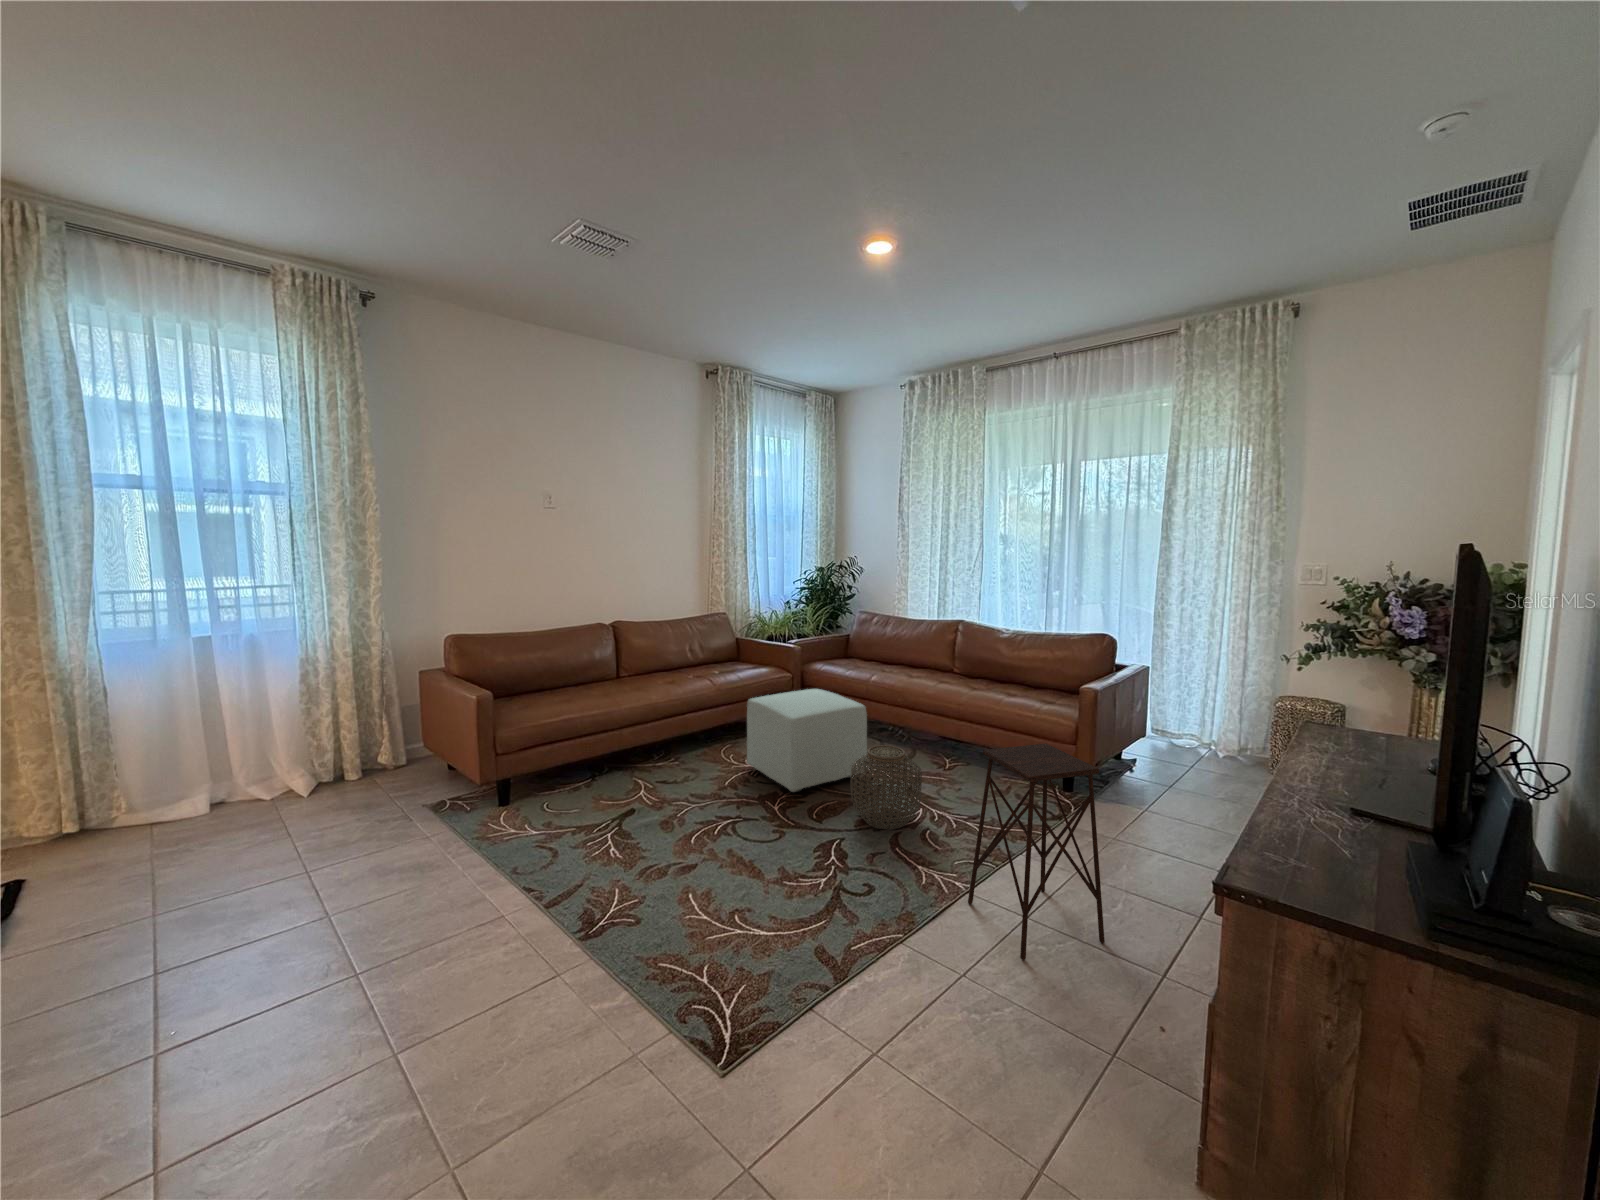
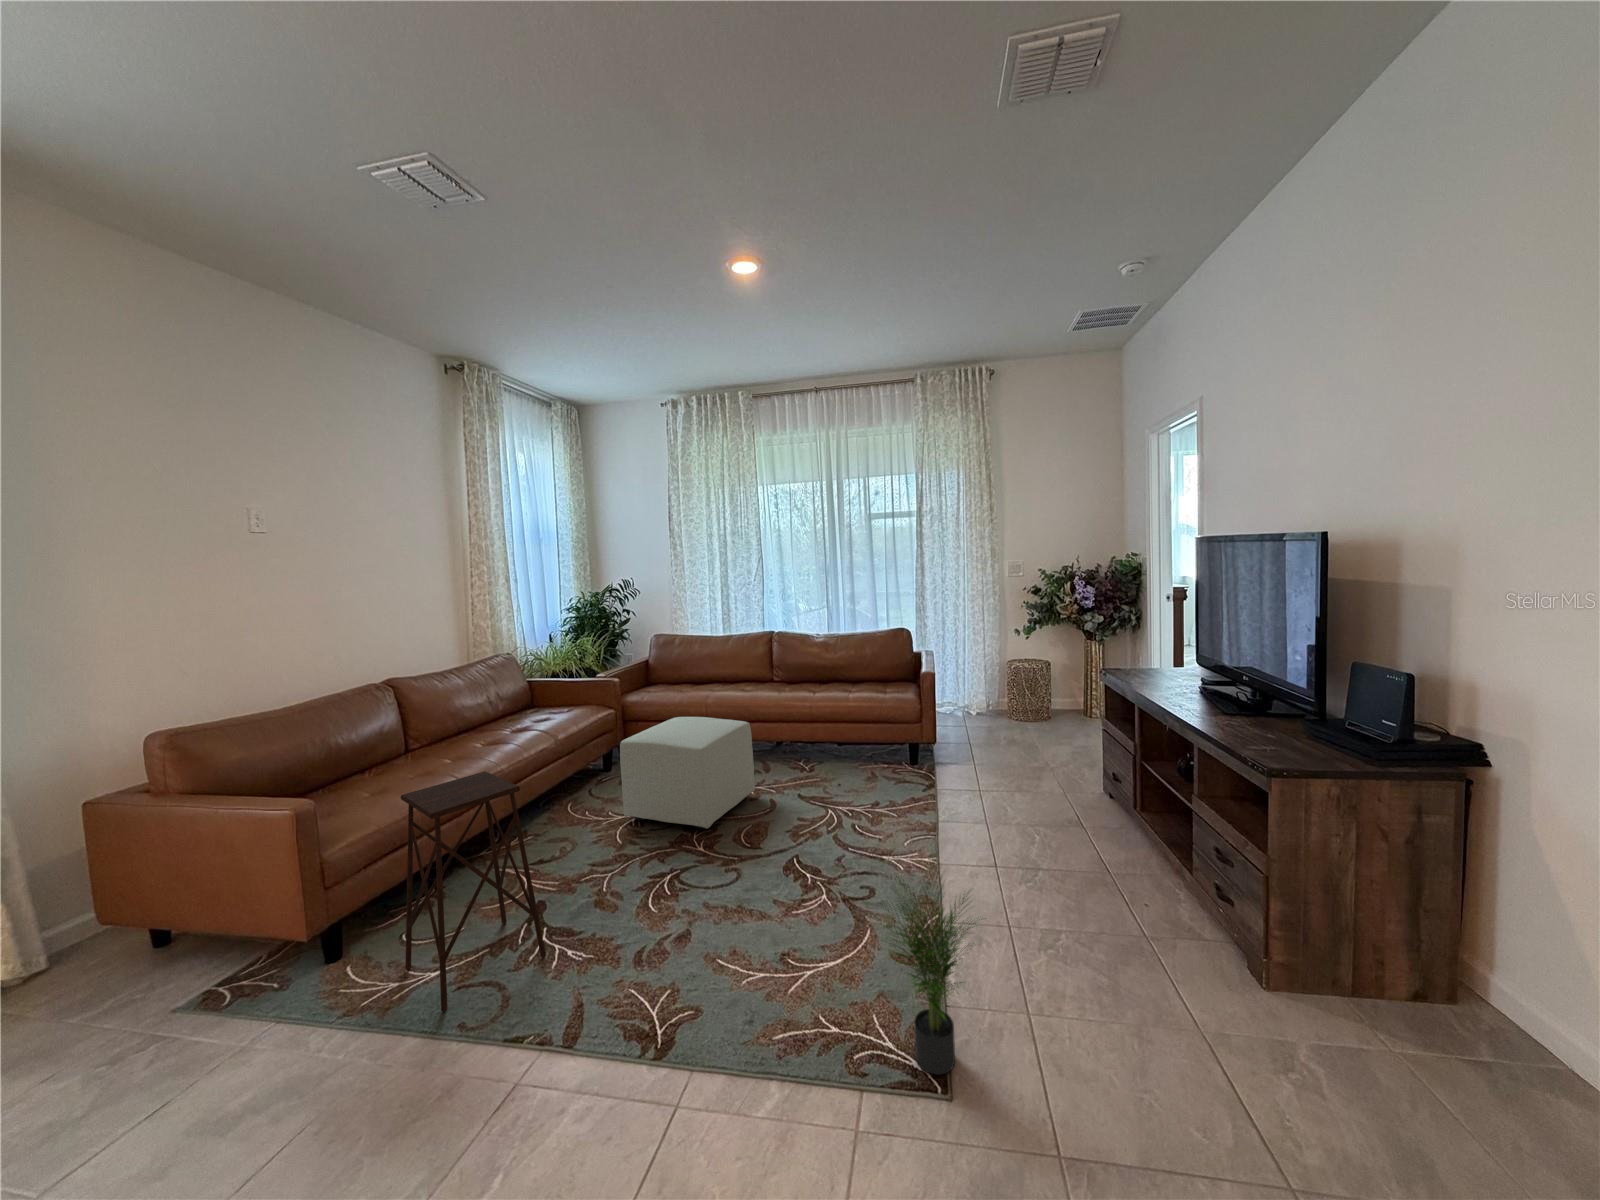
side table: present [968,744,1105,960] -> present [401,771,546,1012]
woven basket: present [850,745,922,830] -> none [778,752,848,835]
potted plant: none [679,851,812,1056] -> present [882,868,986,1075]

